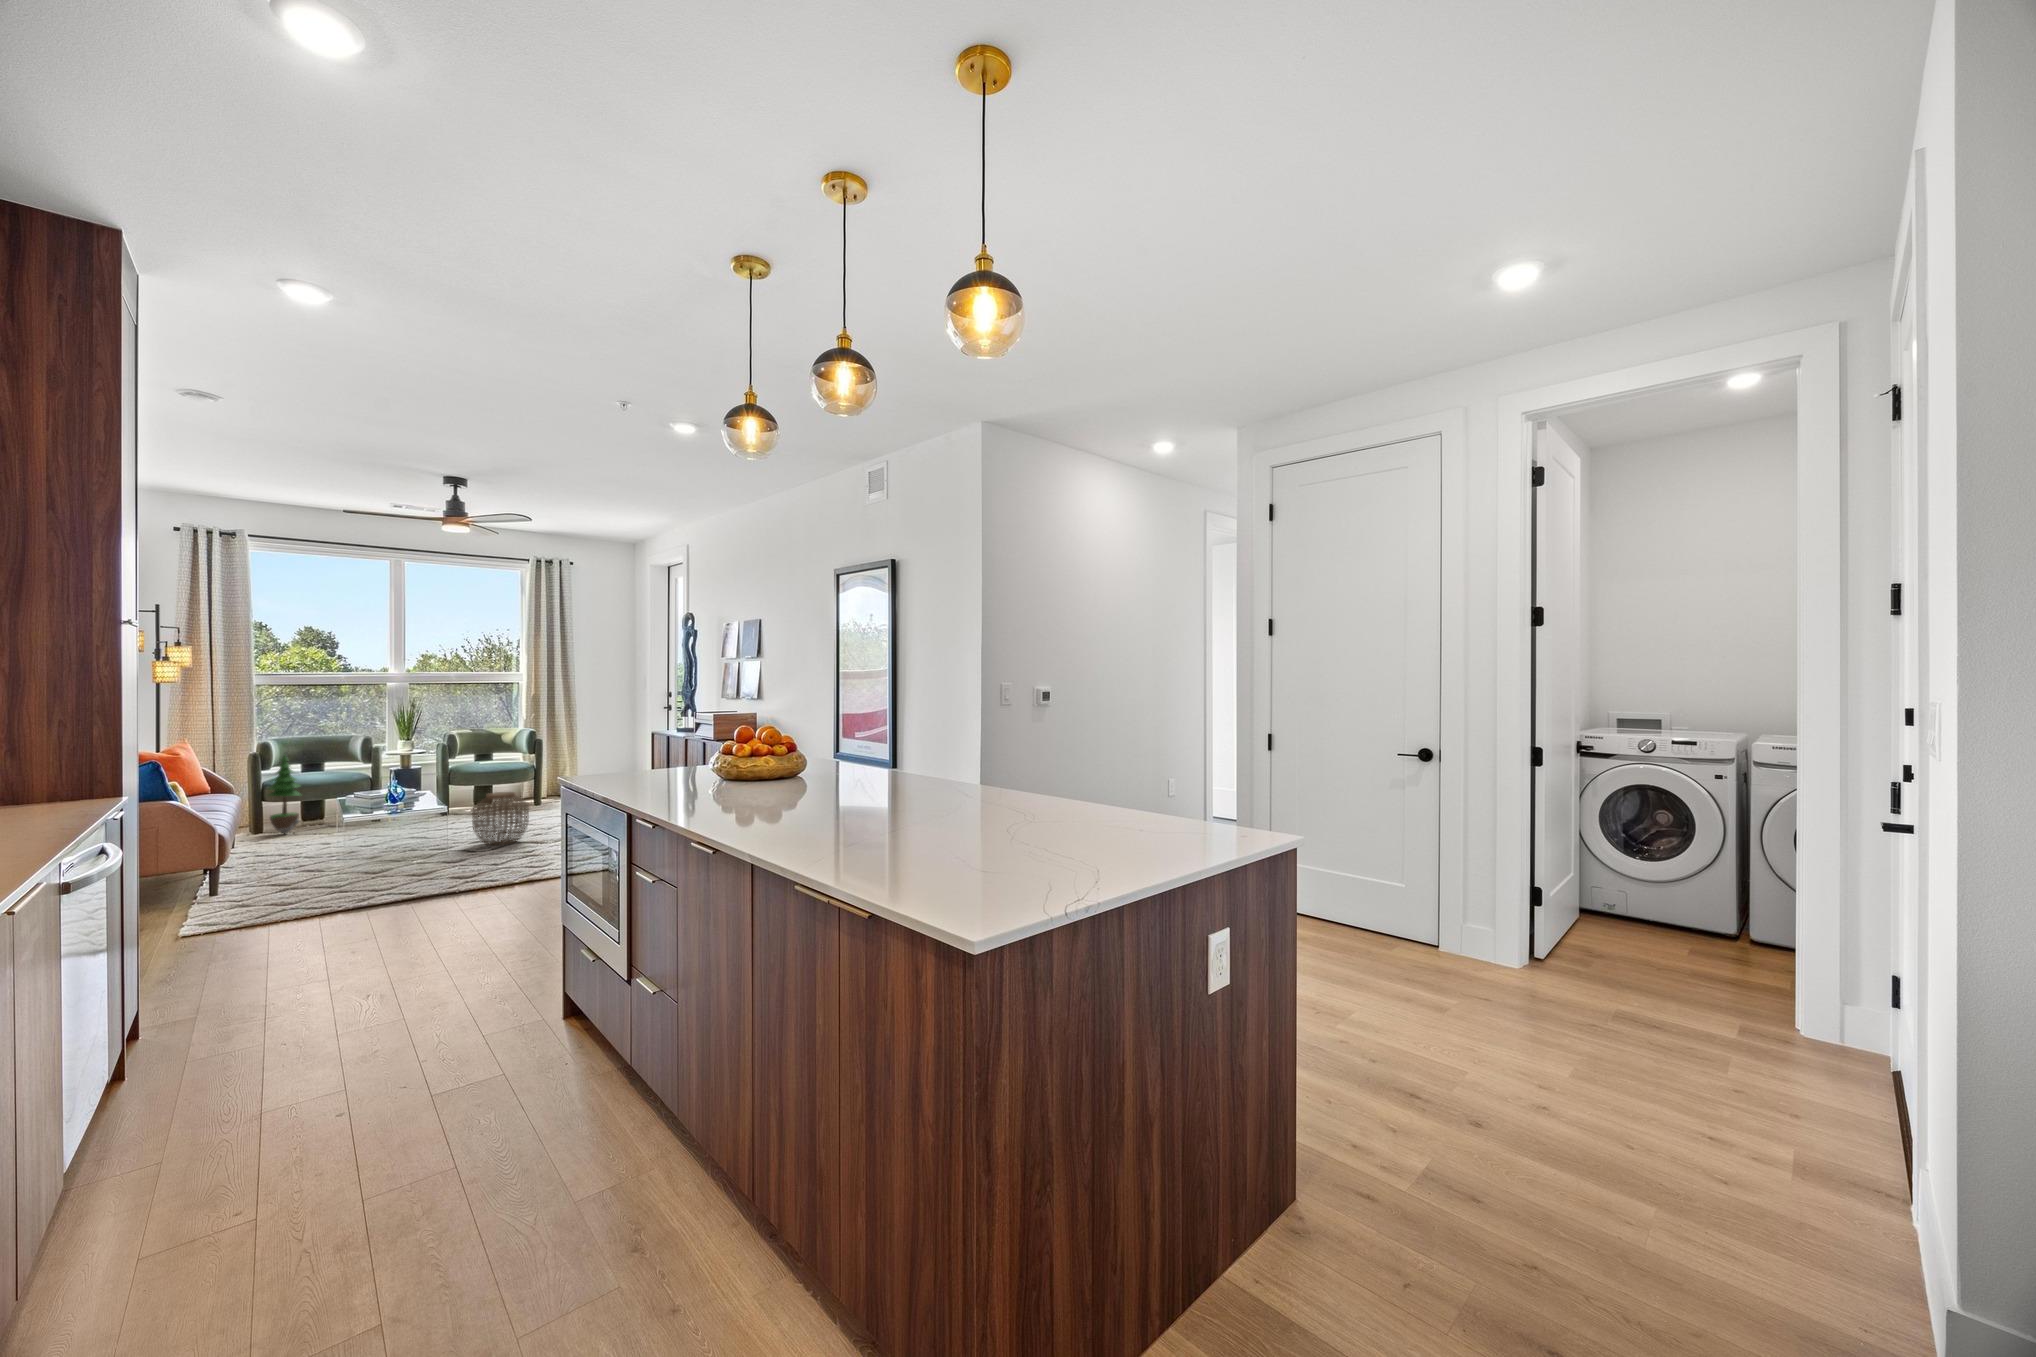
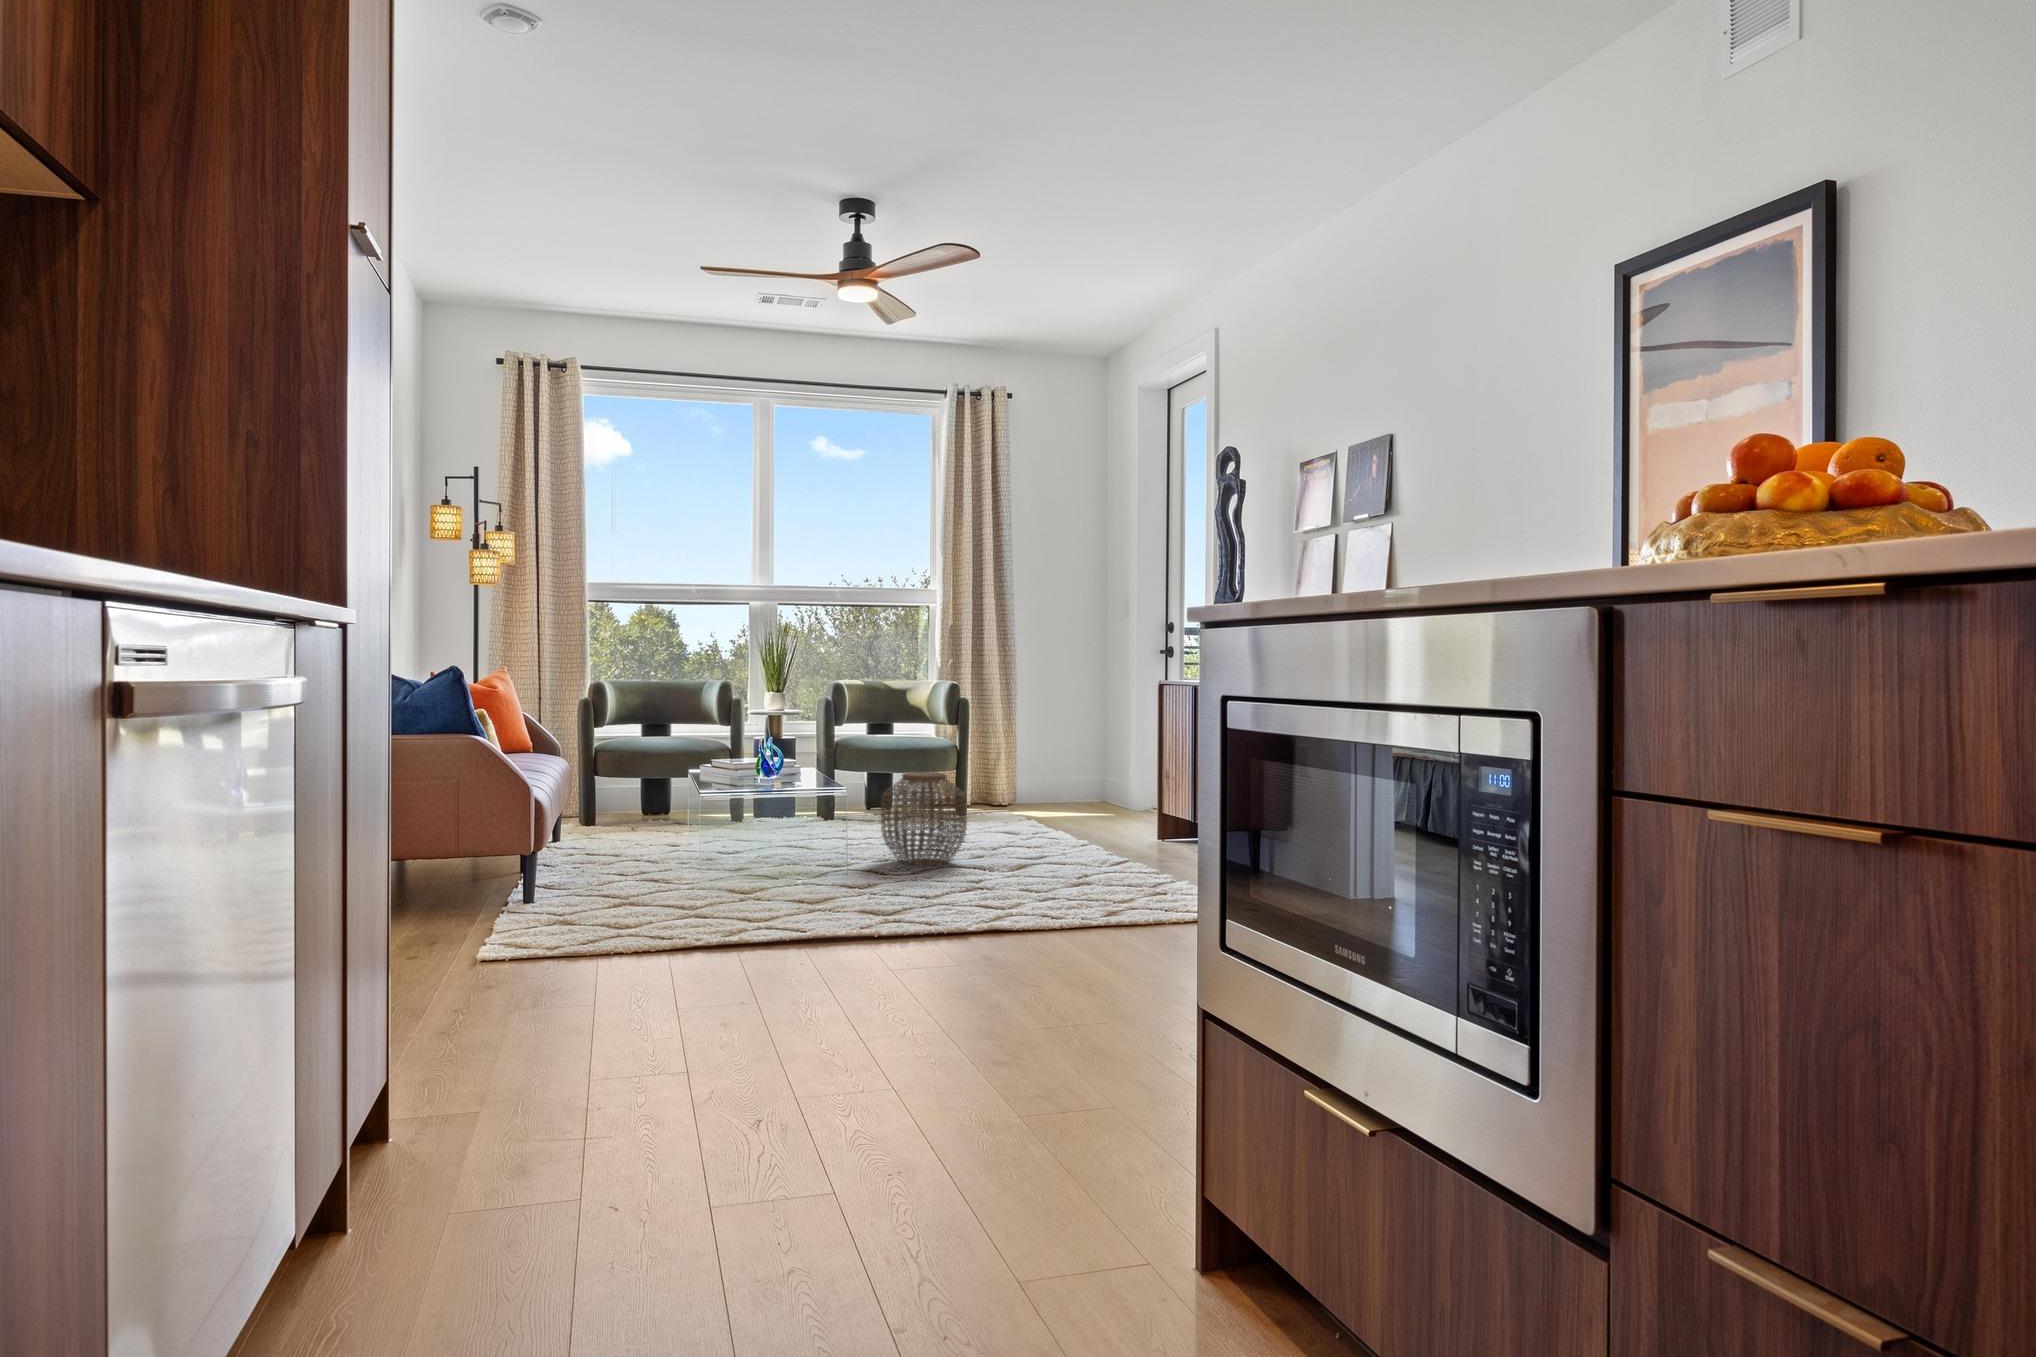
potted tree: present [269,754,301,834] -> none [596,697,644,825]

